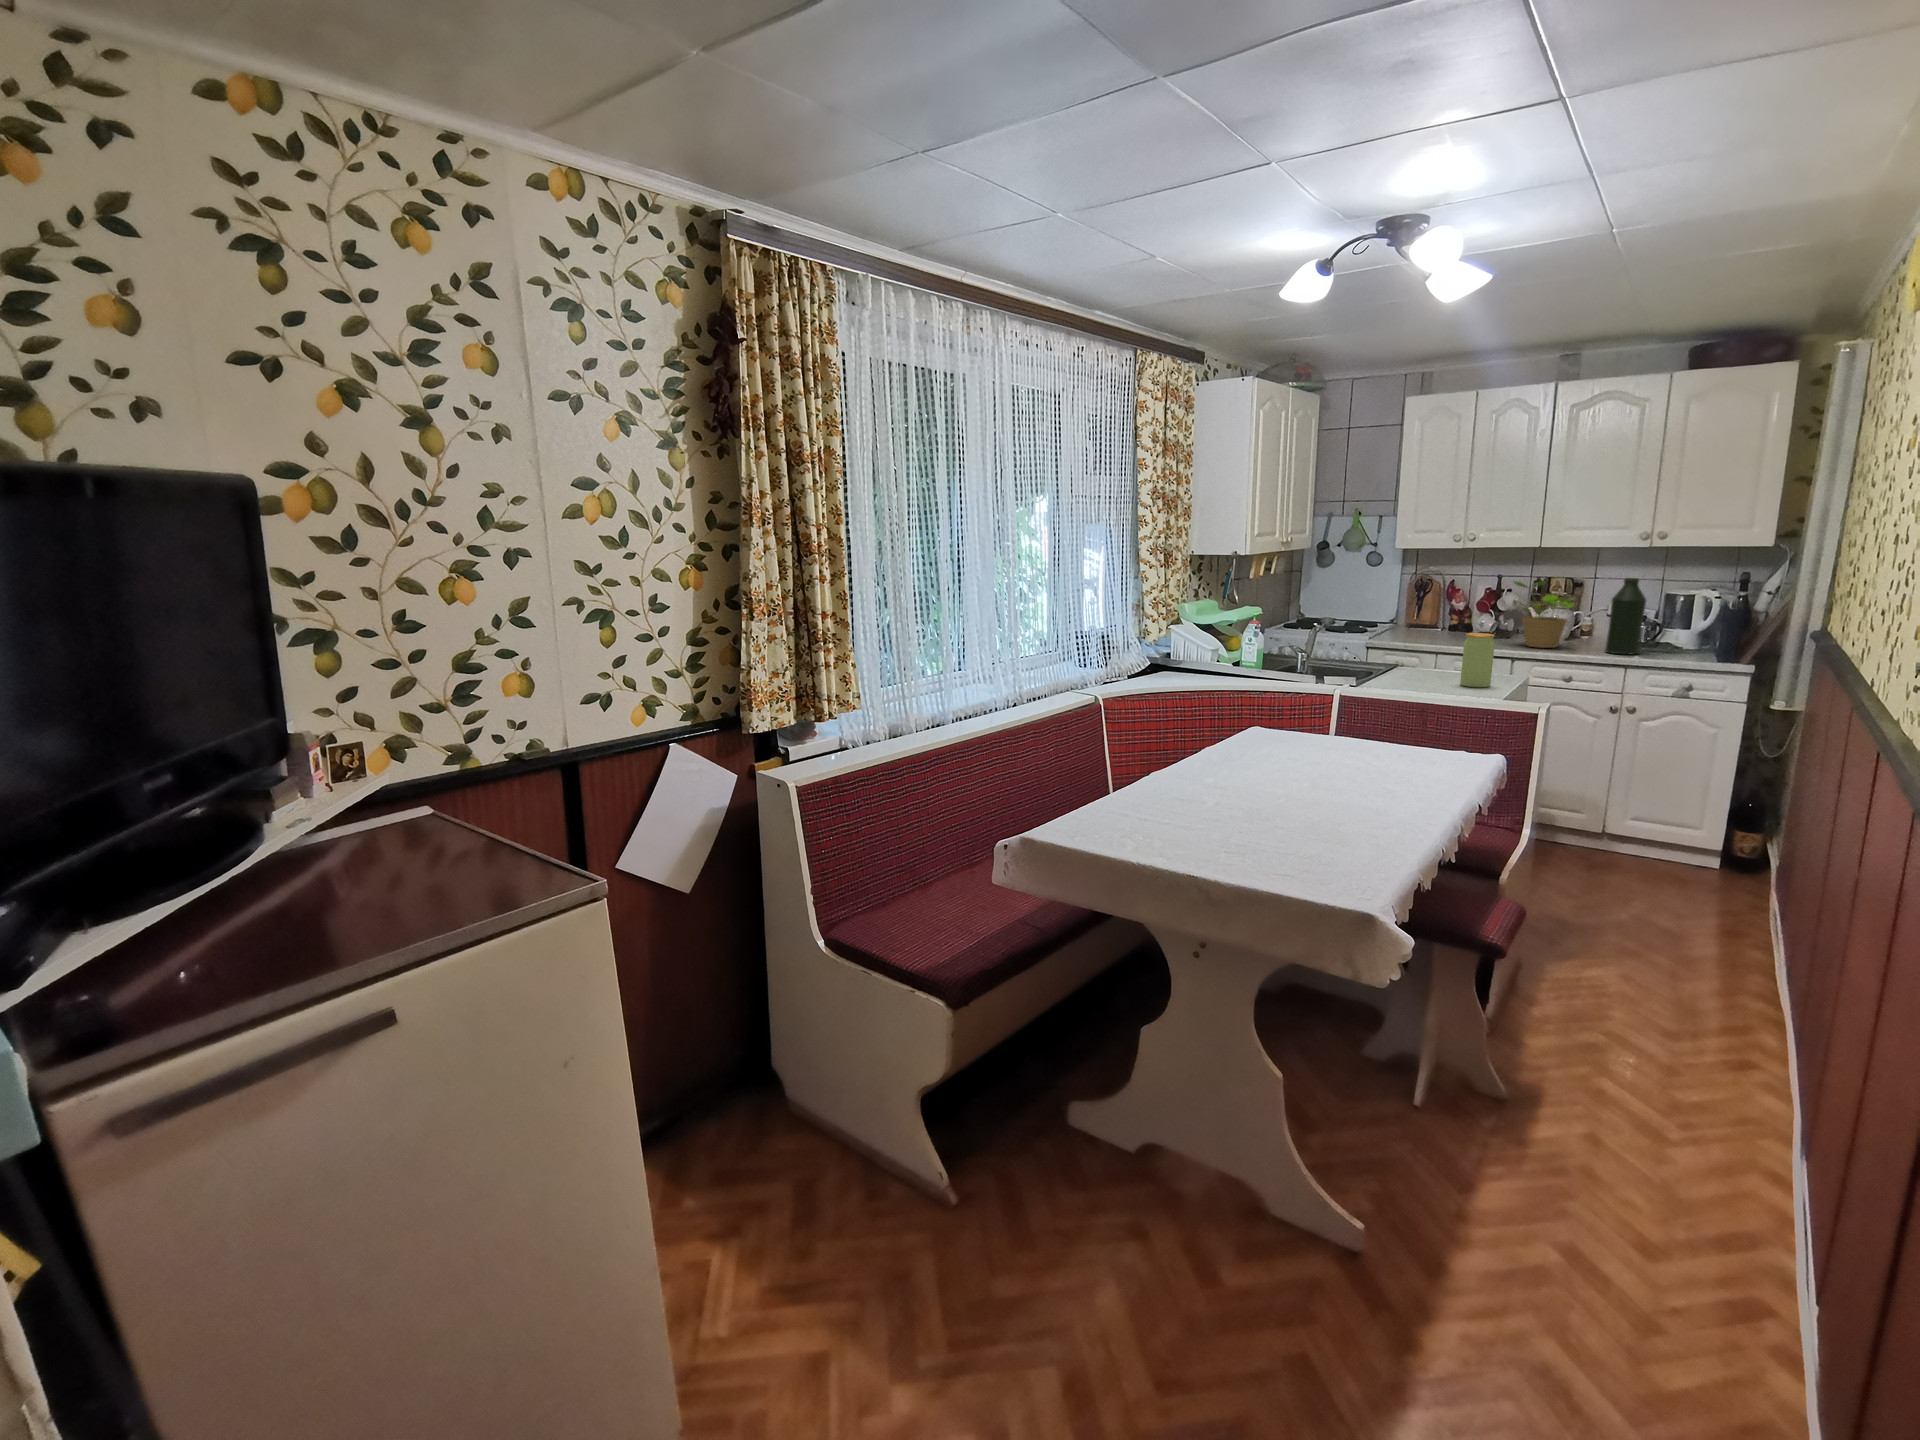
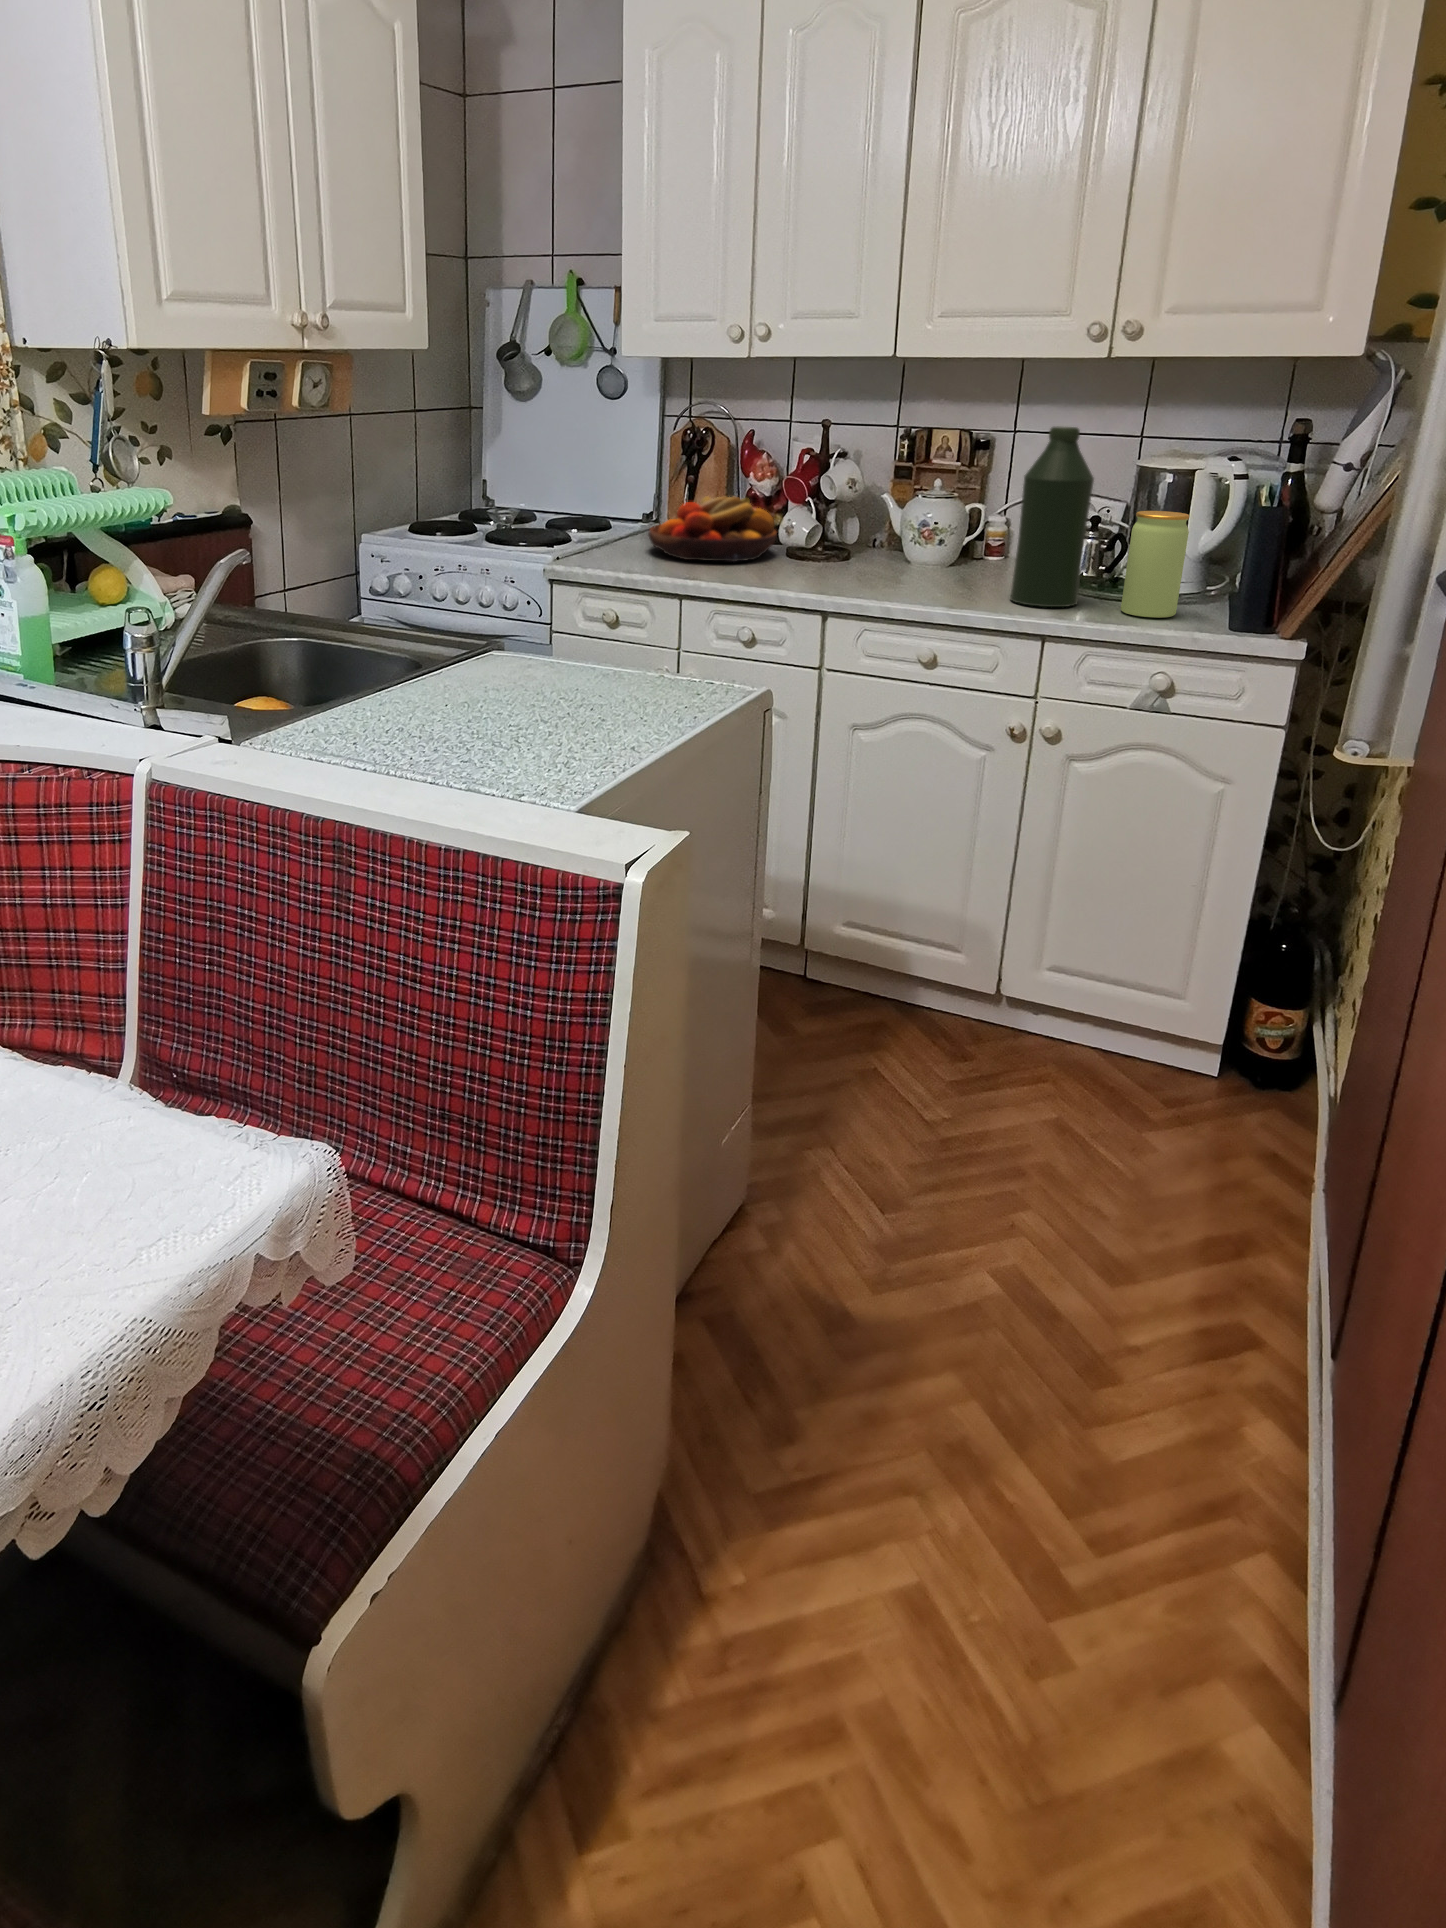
potted plant: present [1514,581,1574,648] -> none [822,430,953,588]
fruit bowl: none [1410,610,1476,638] -> present [648,496,777,561]
jar: present [1460,633,1495,687] -> present [1121,511,1189,618]

